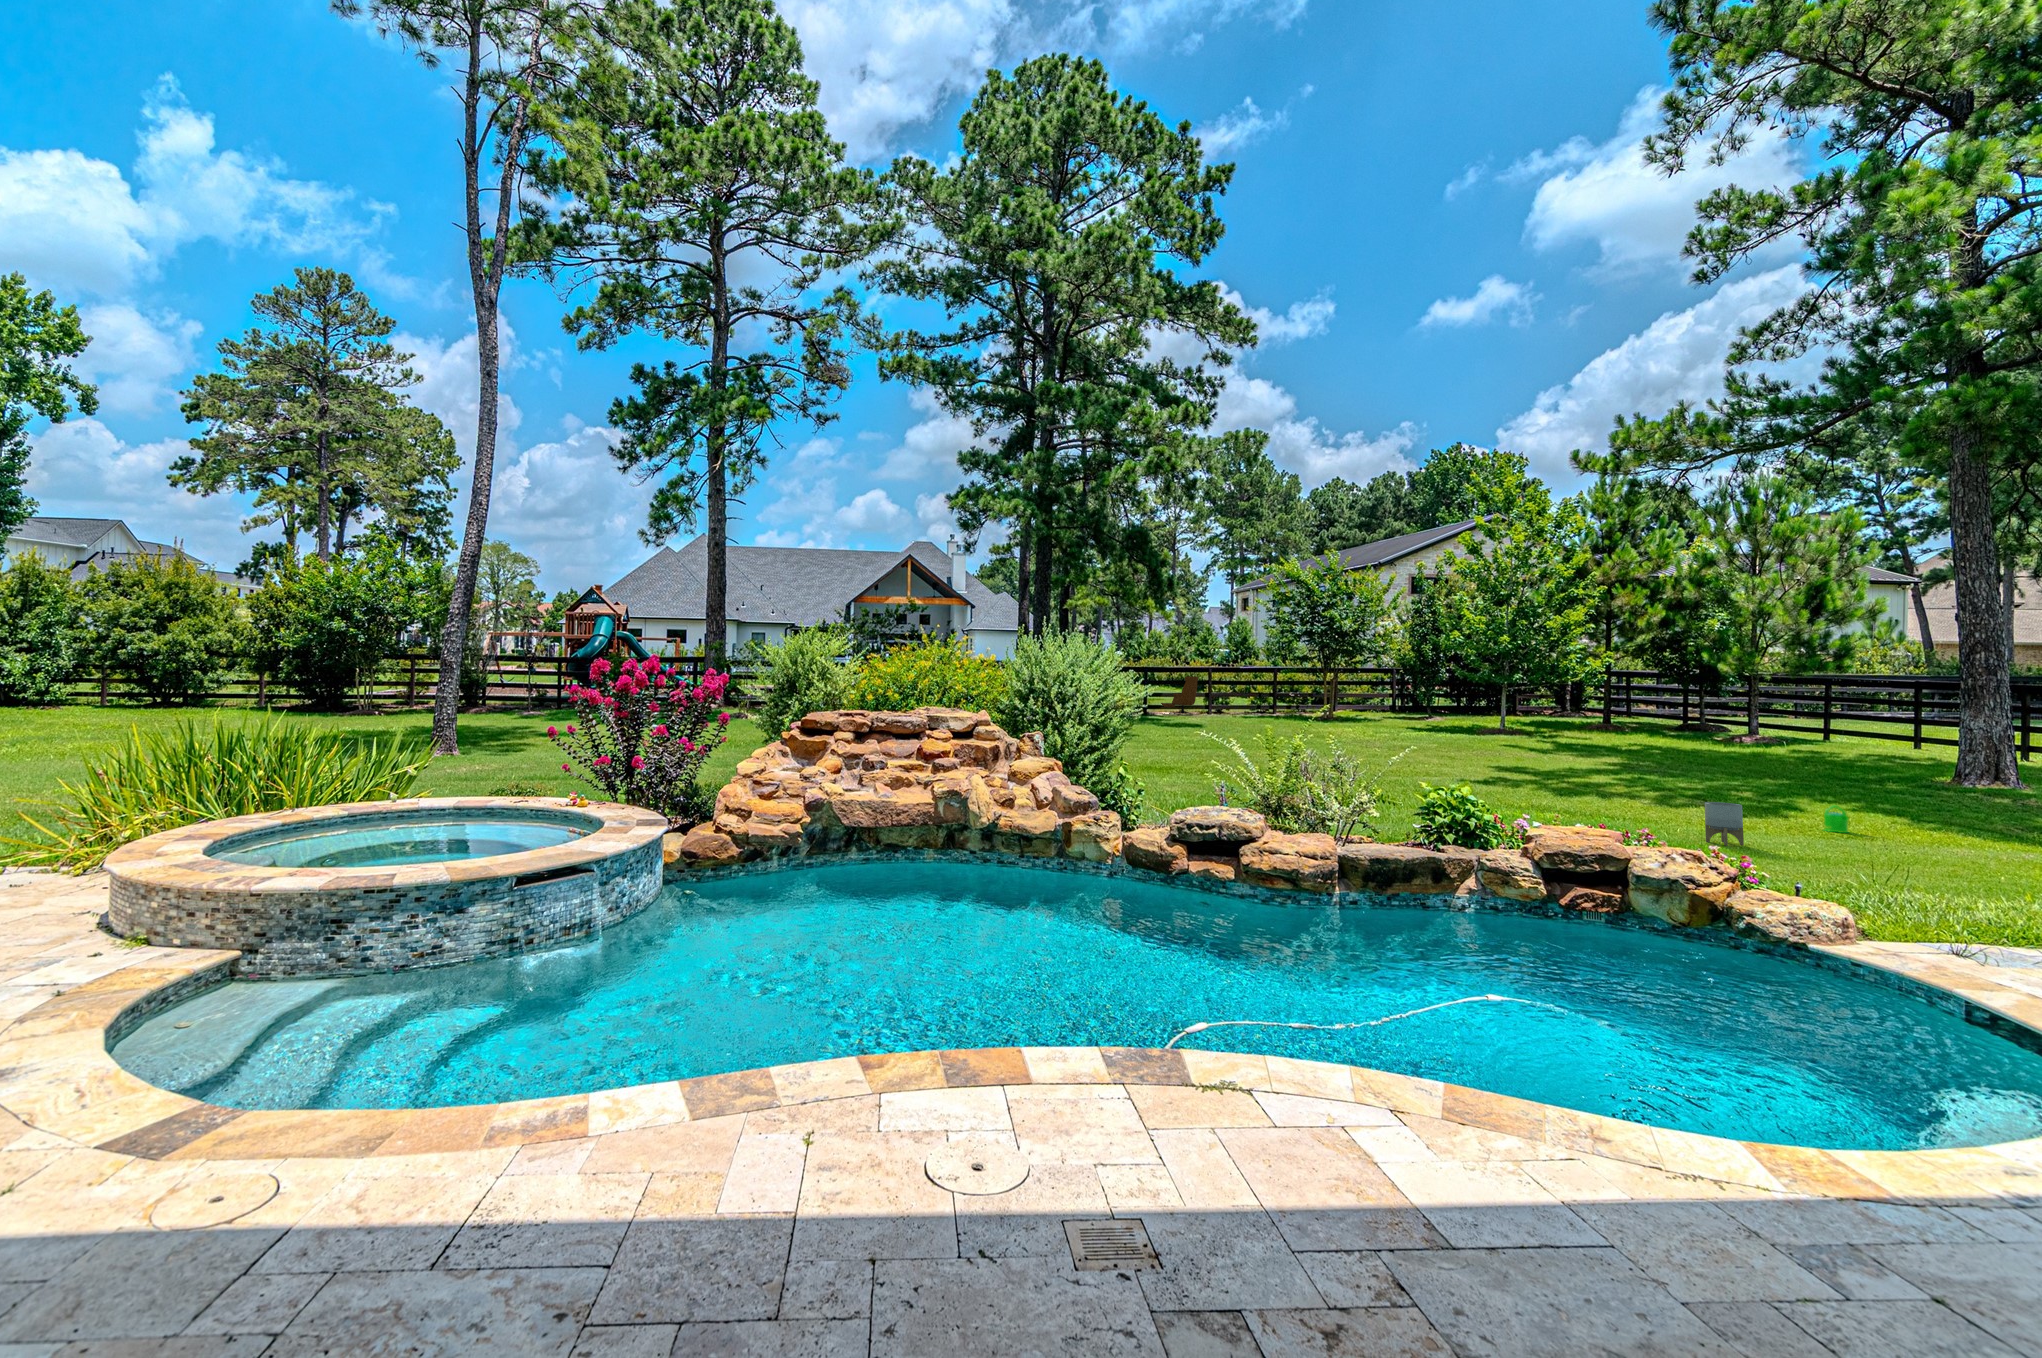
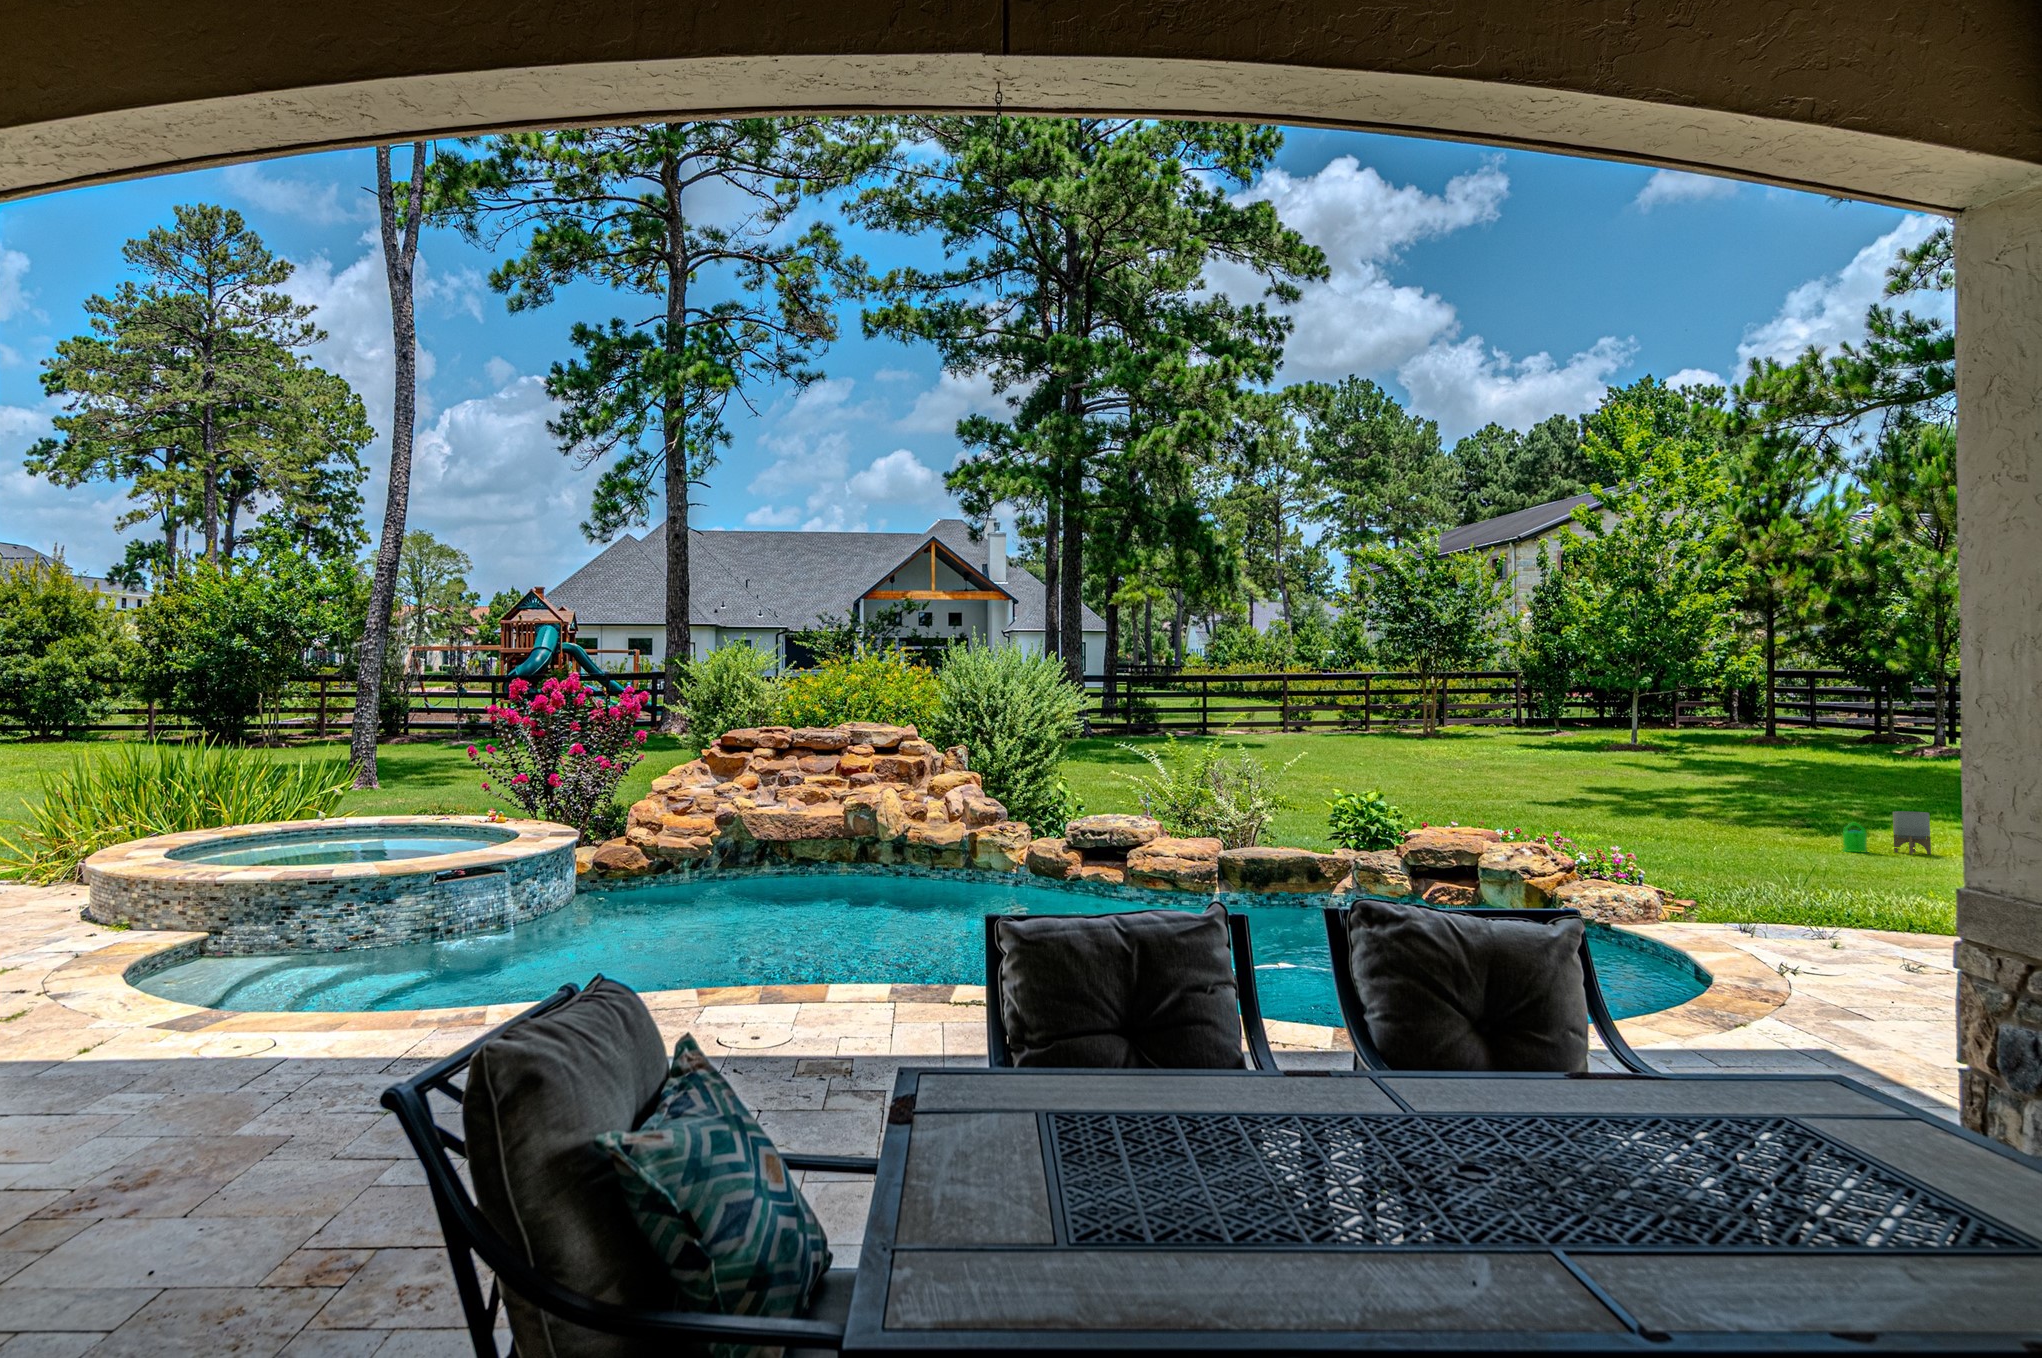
lounge chair: present [1161,676,1198,715] -> none [1241,695,1289,745]
planter: present [1705,802,1744,846] -> present [1893,811,1931,855]

